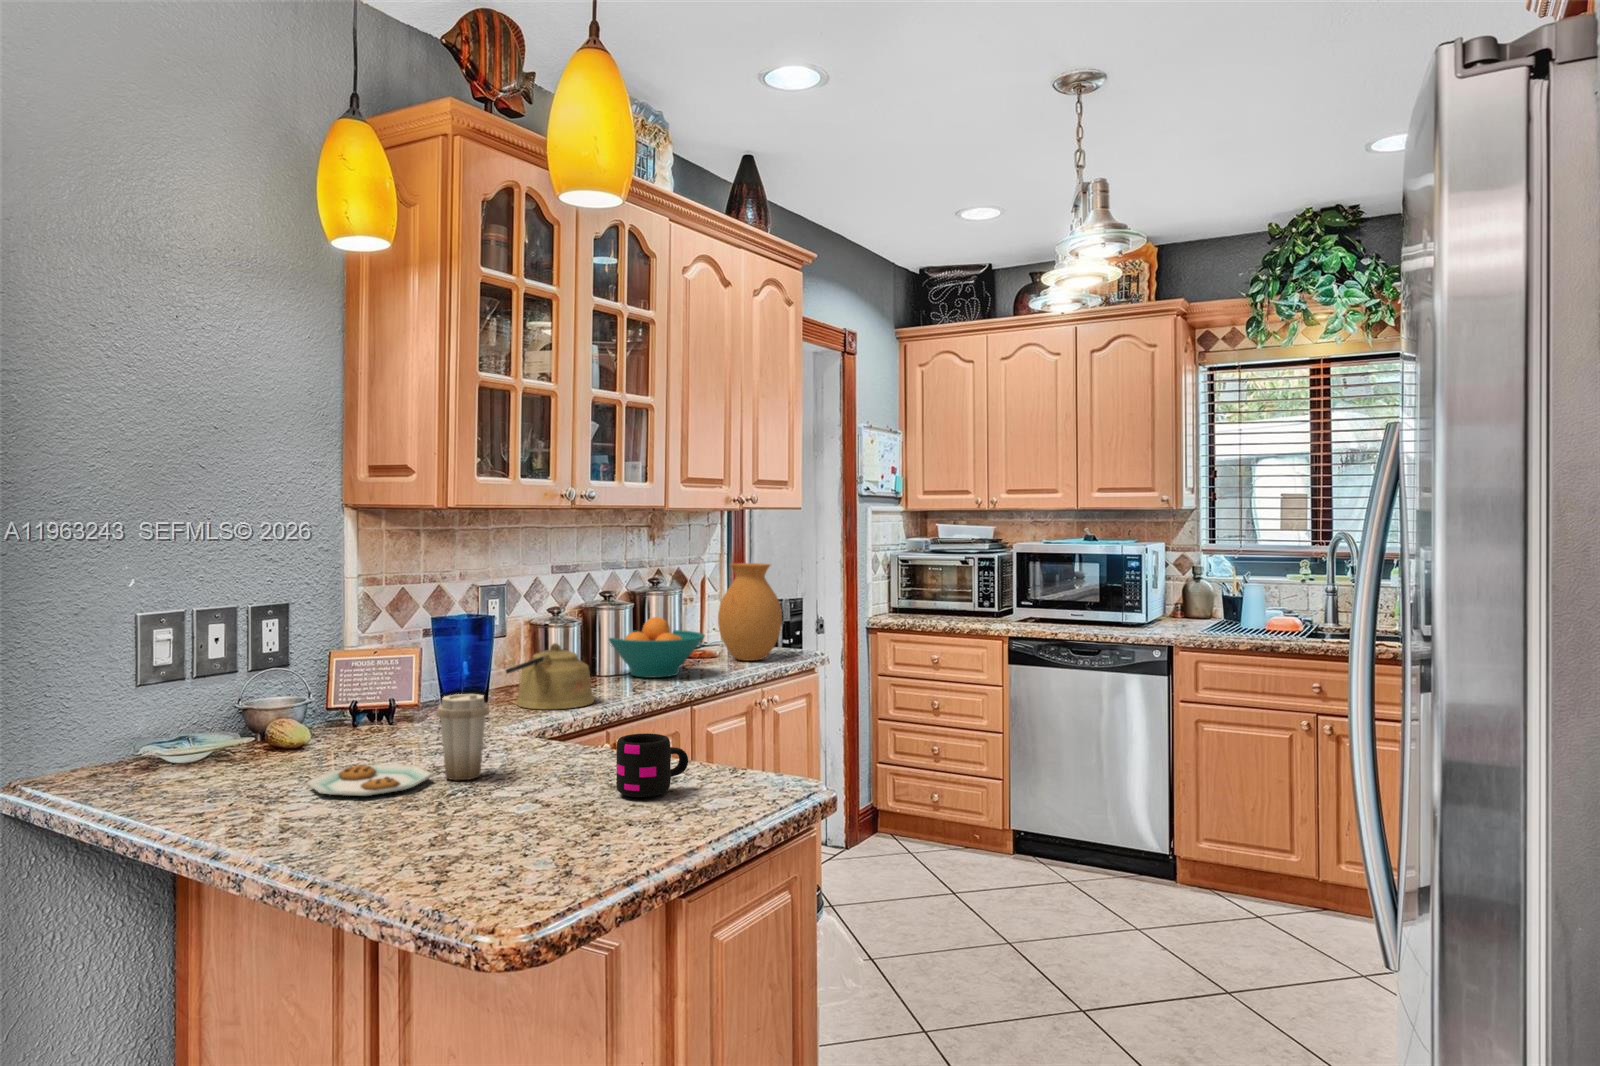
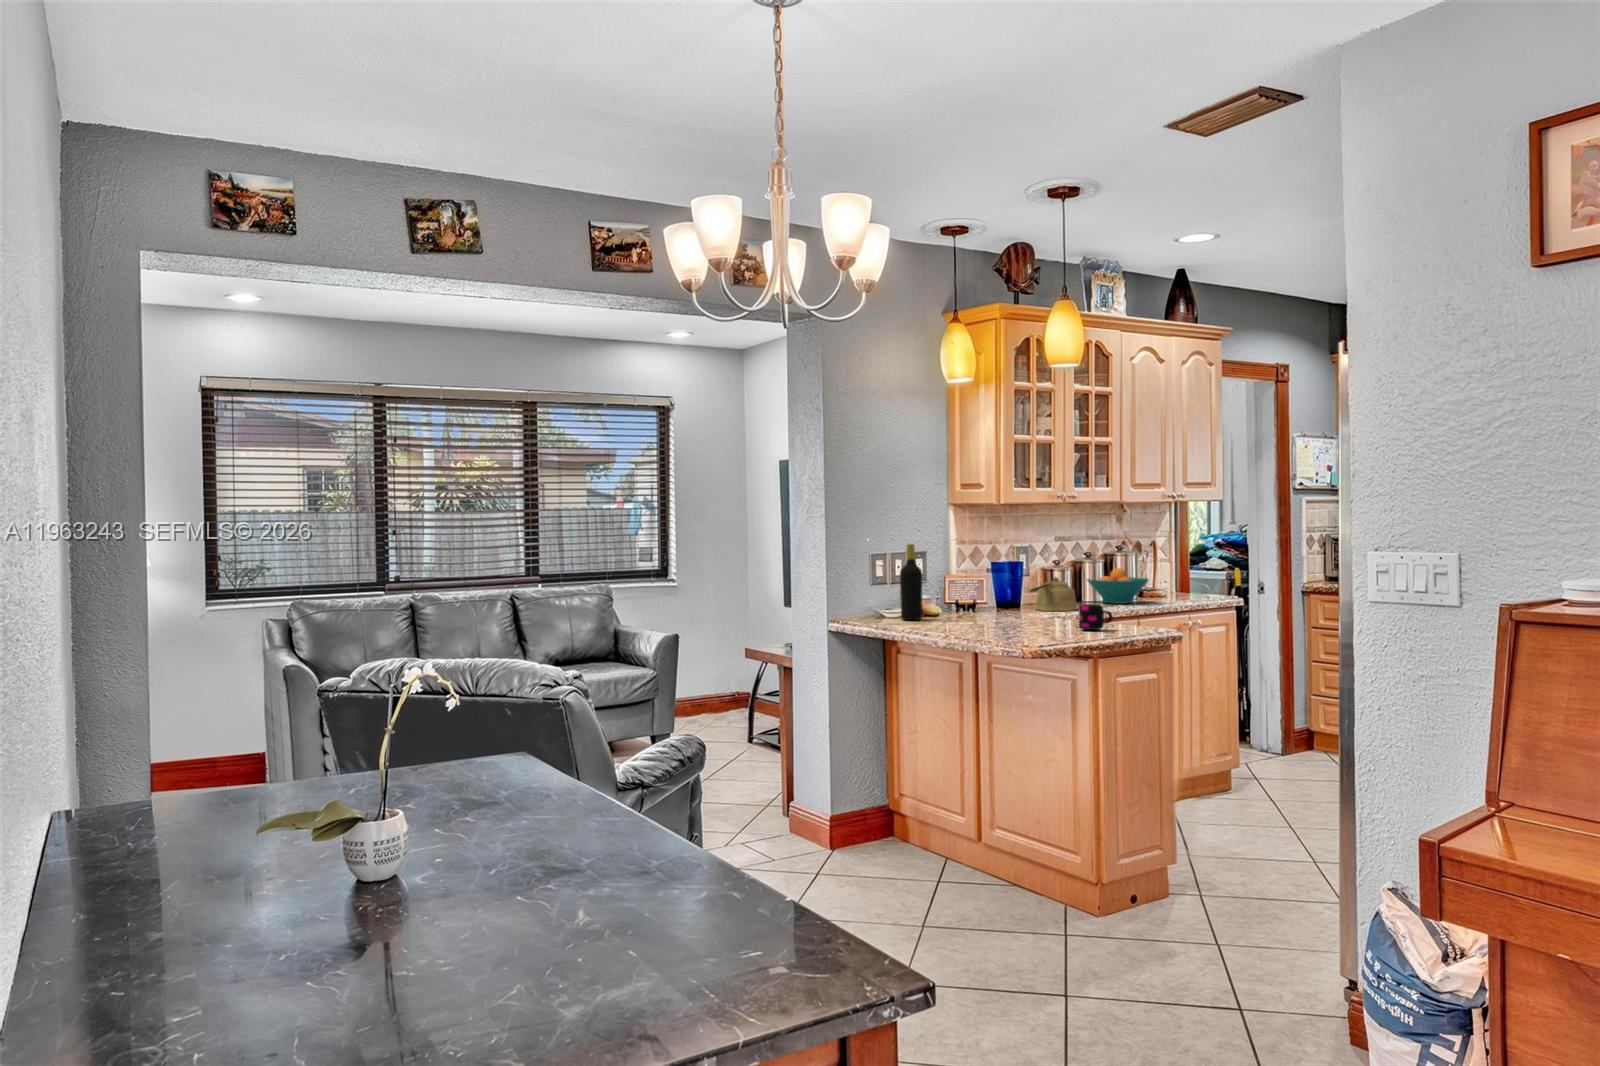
vase: present [718,563,782,661] -> none [1163,537,1207,599]
bottle: none [199,593,257,773] -> present [900,544,922,620]
plate: present [307,694,490,796] -> none [947,587,1023,626]

